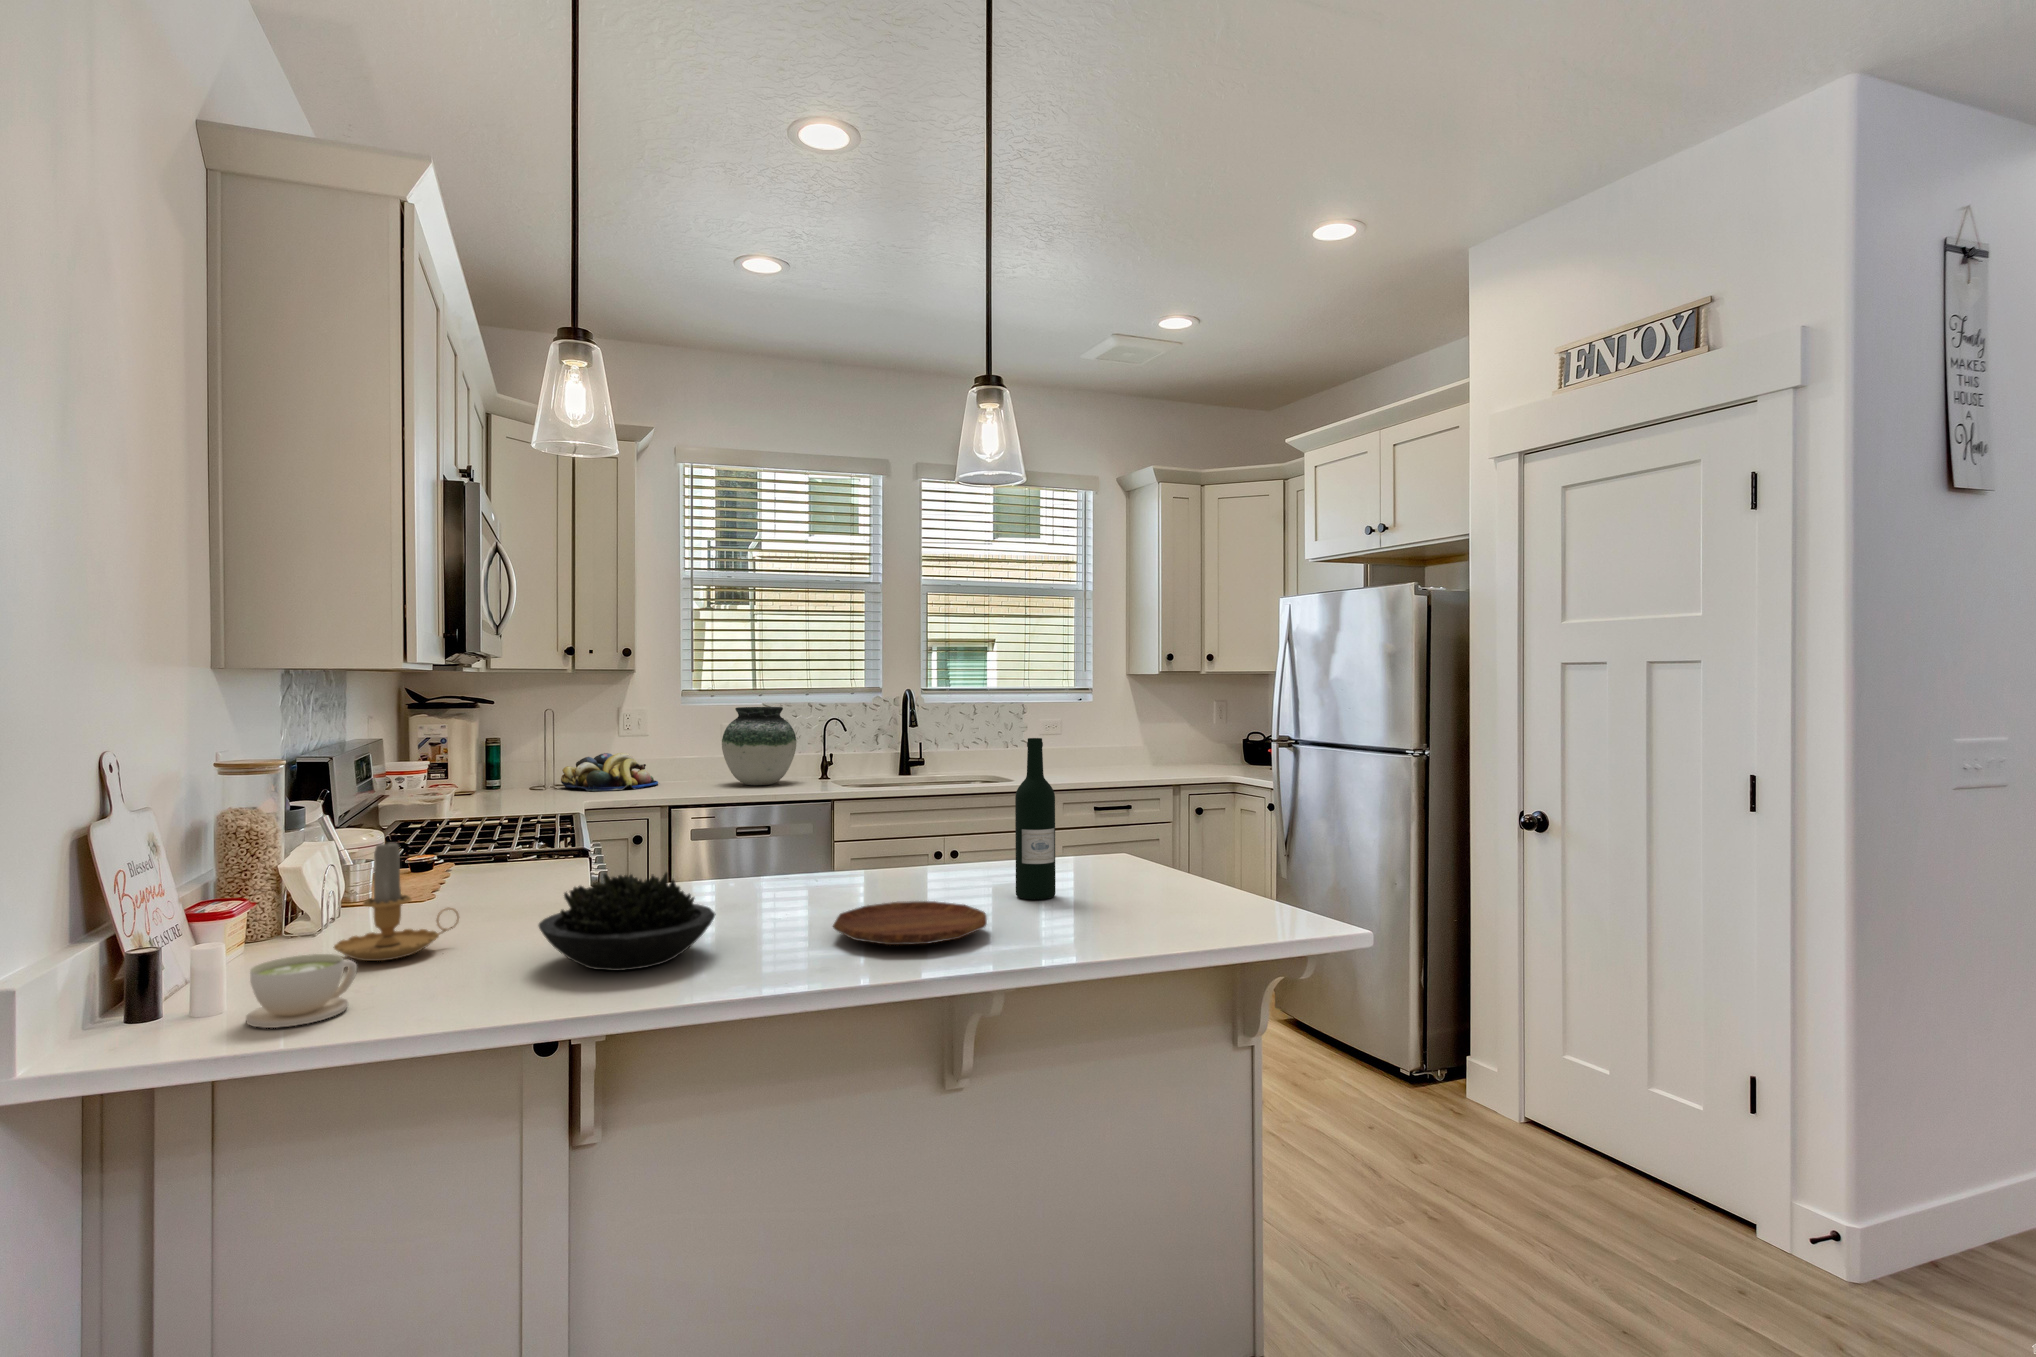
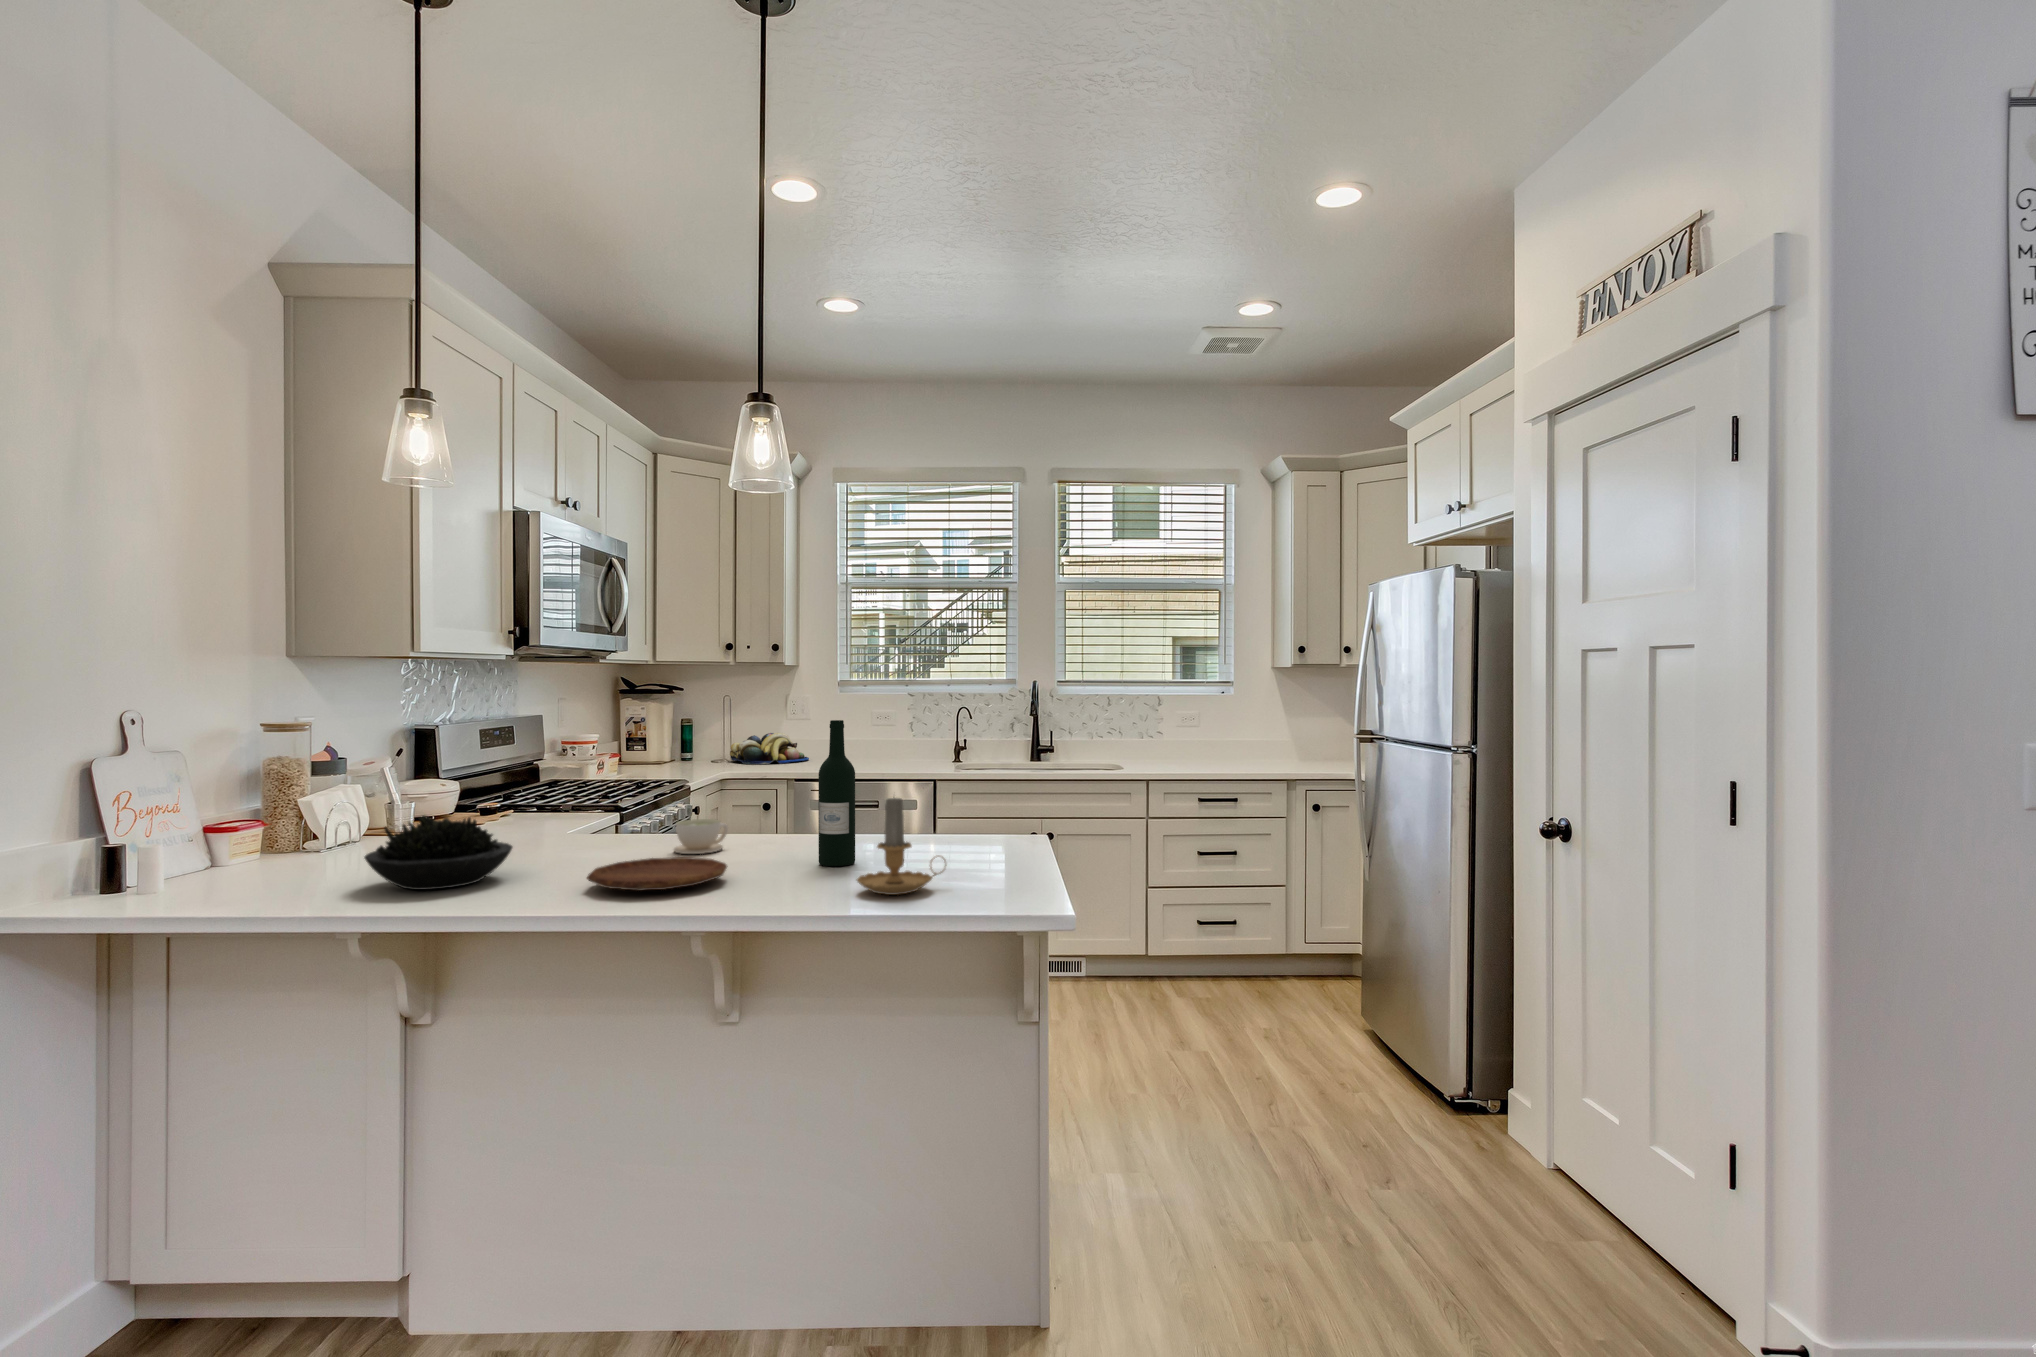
vase: present [722,707,796,785] -> none [851,695,915,764]
candle: present [334,843,459,961] -> present [856,797,945,895]
coffee cup: present [246,954,357,1028] -> present [674,819,728,854]

